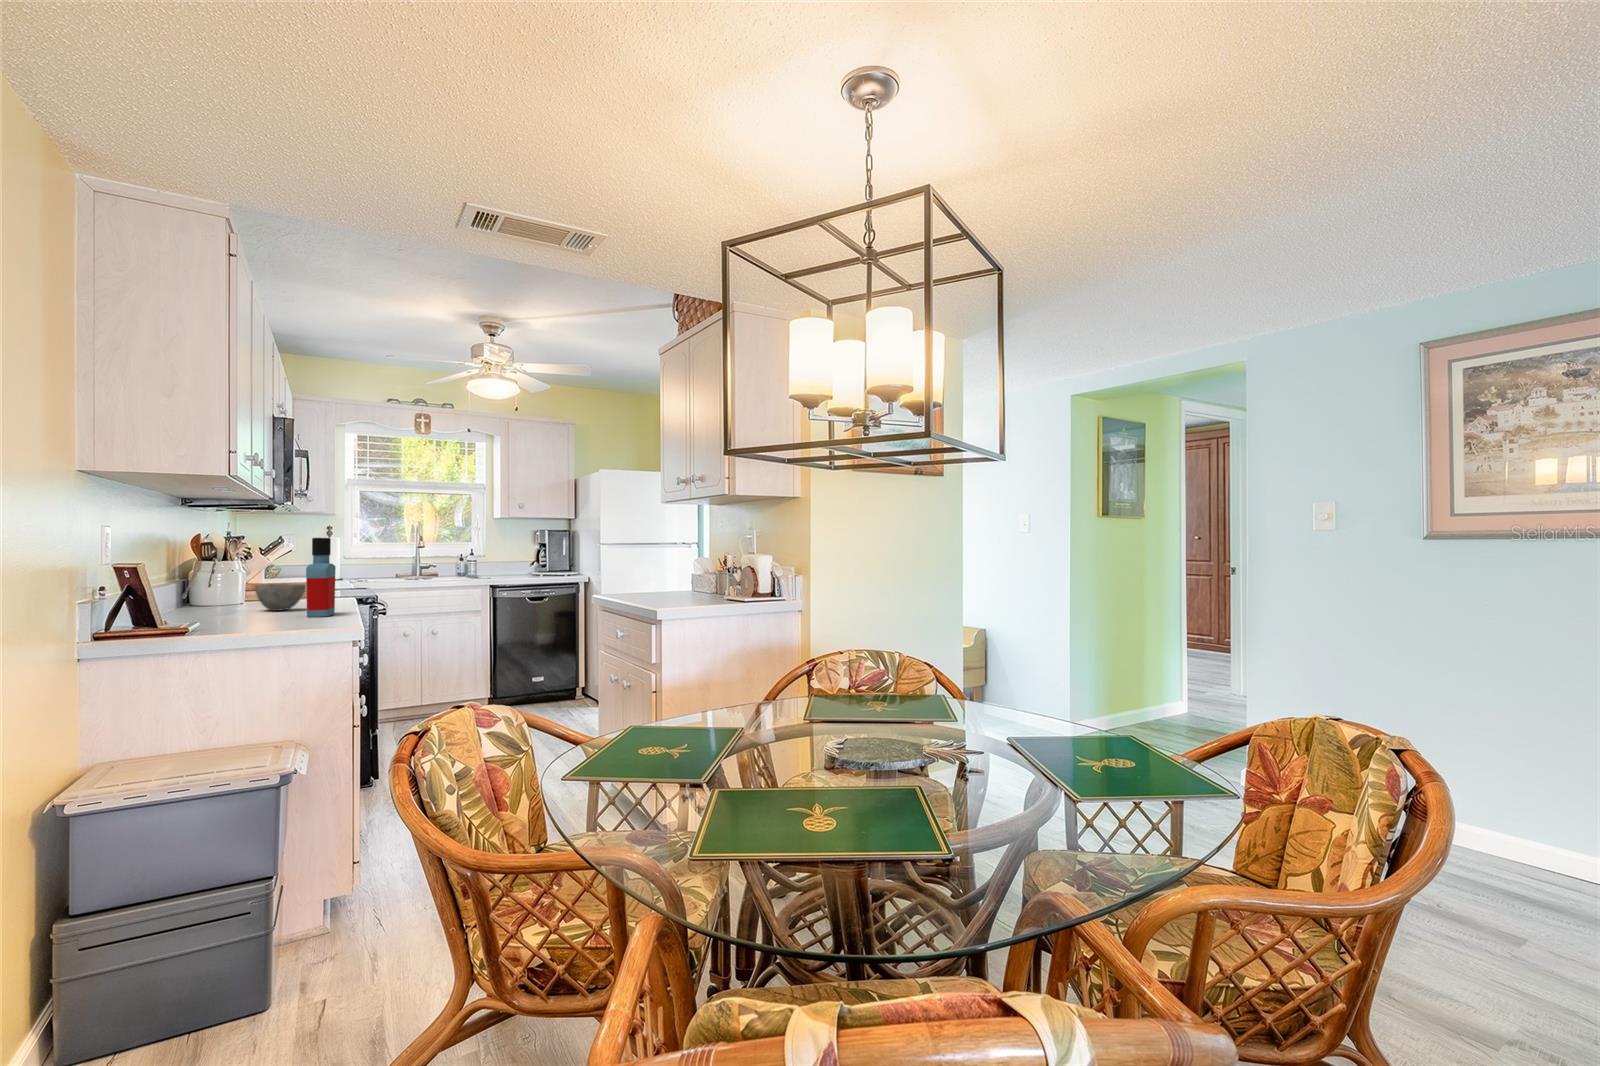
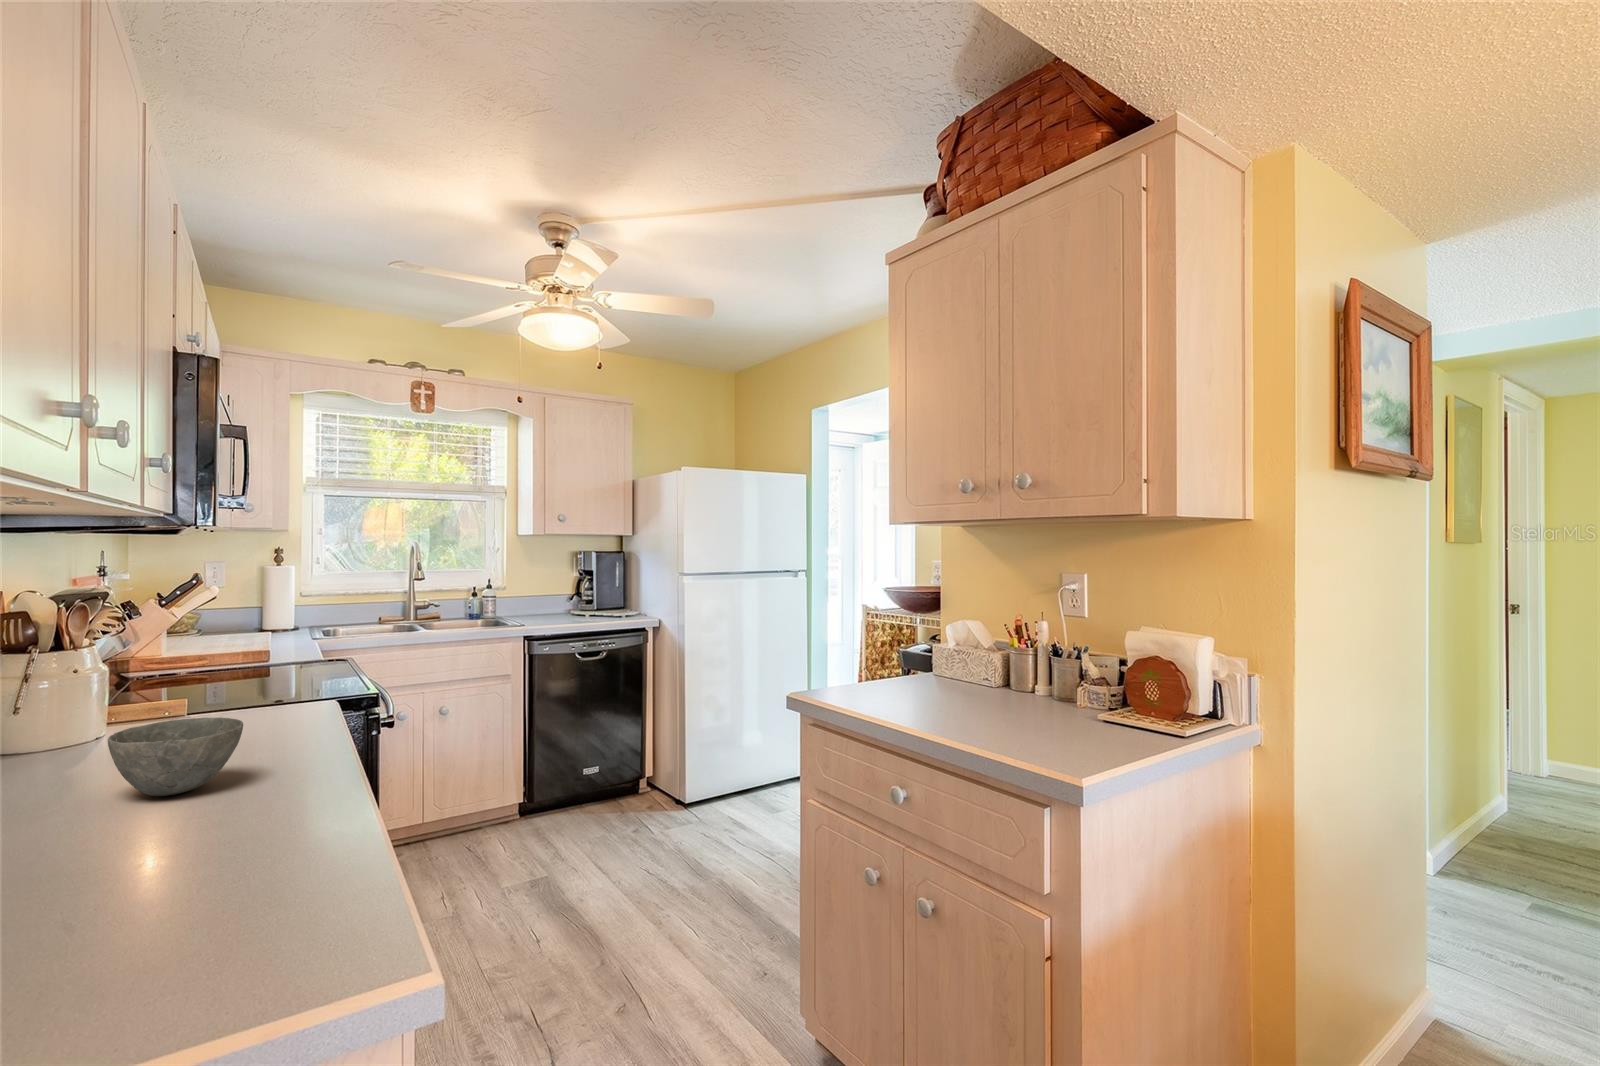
bottle: present [306,538,336,617] -> none [246,626,322,853]

